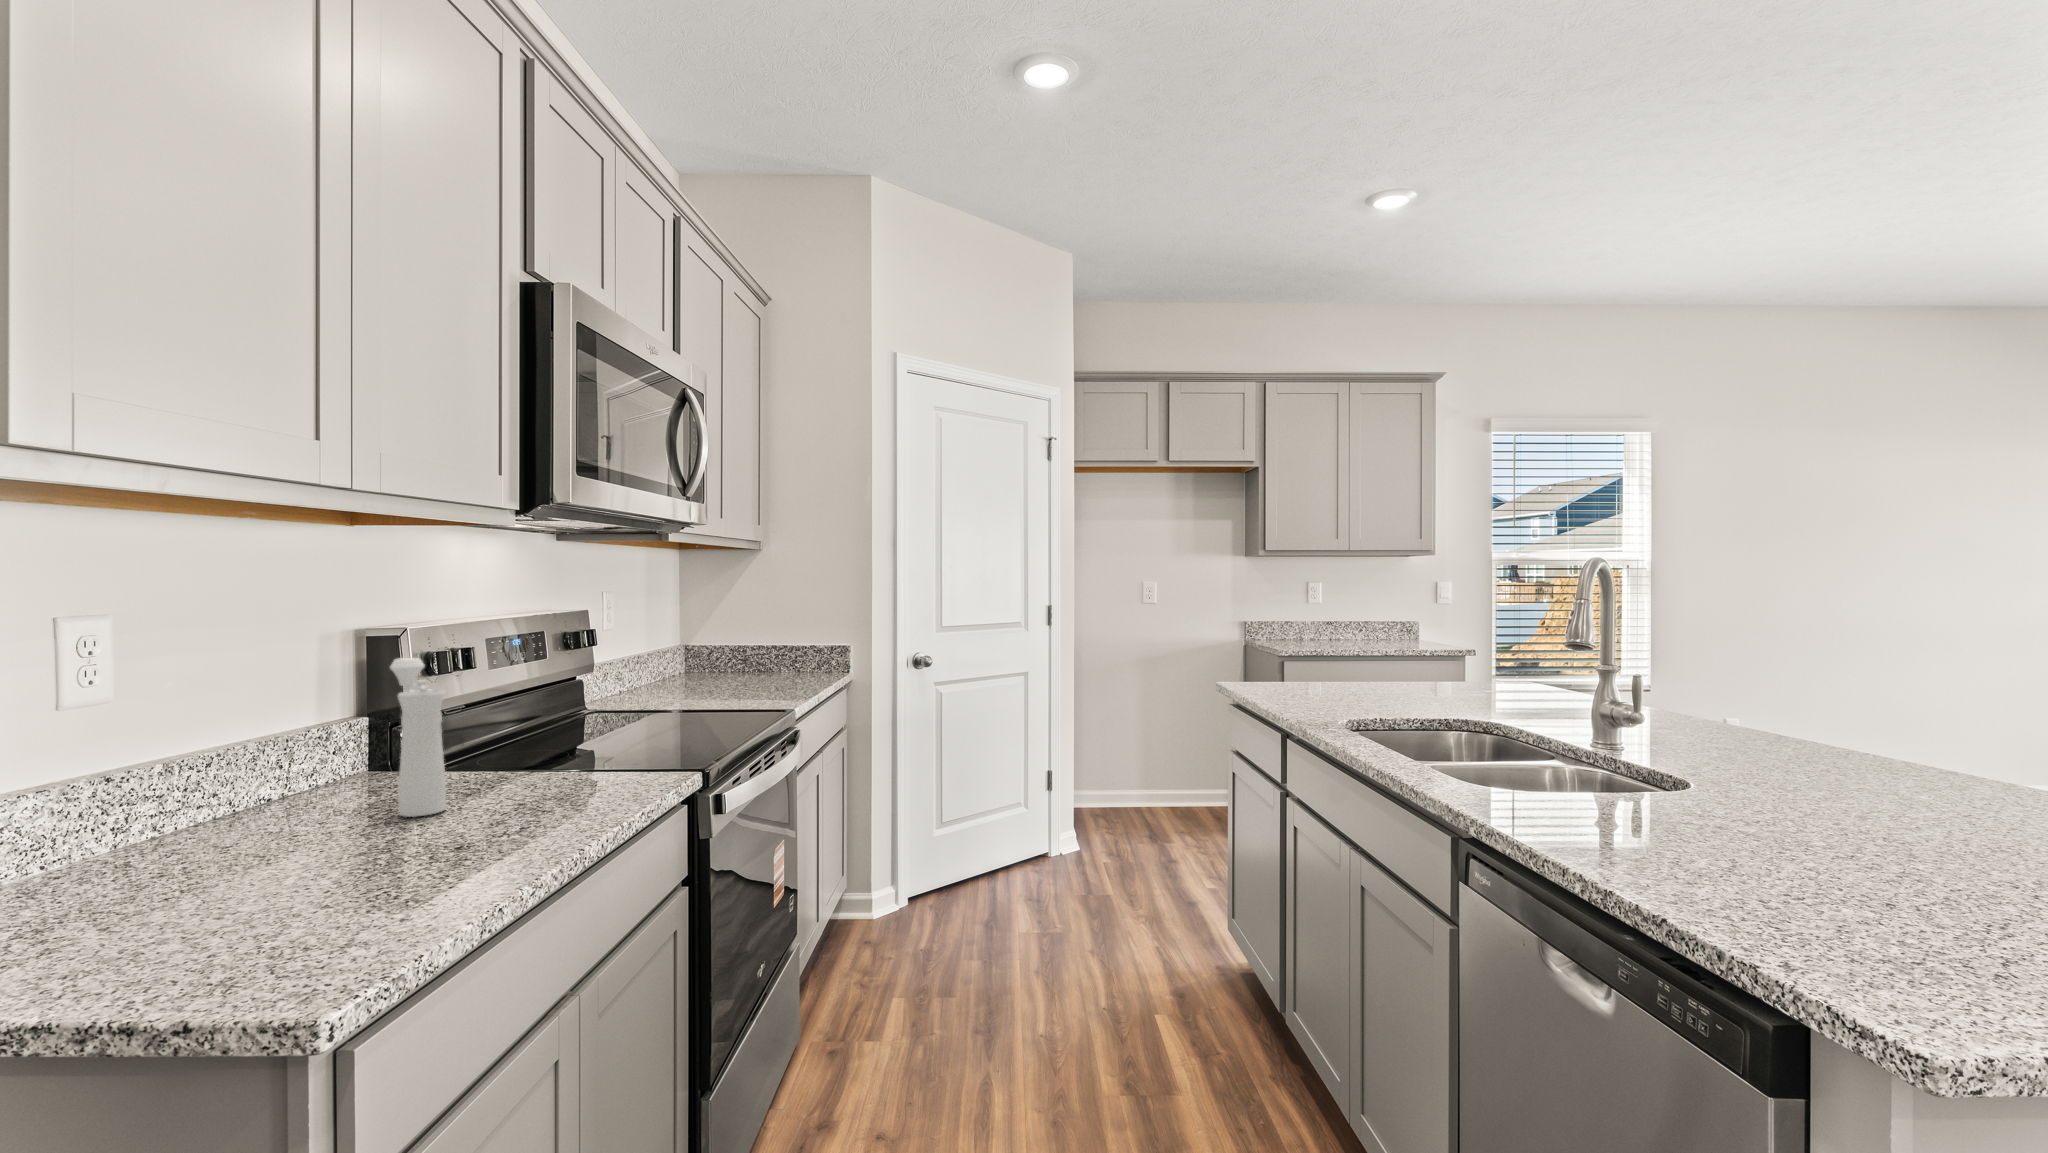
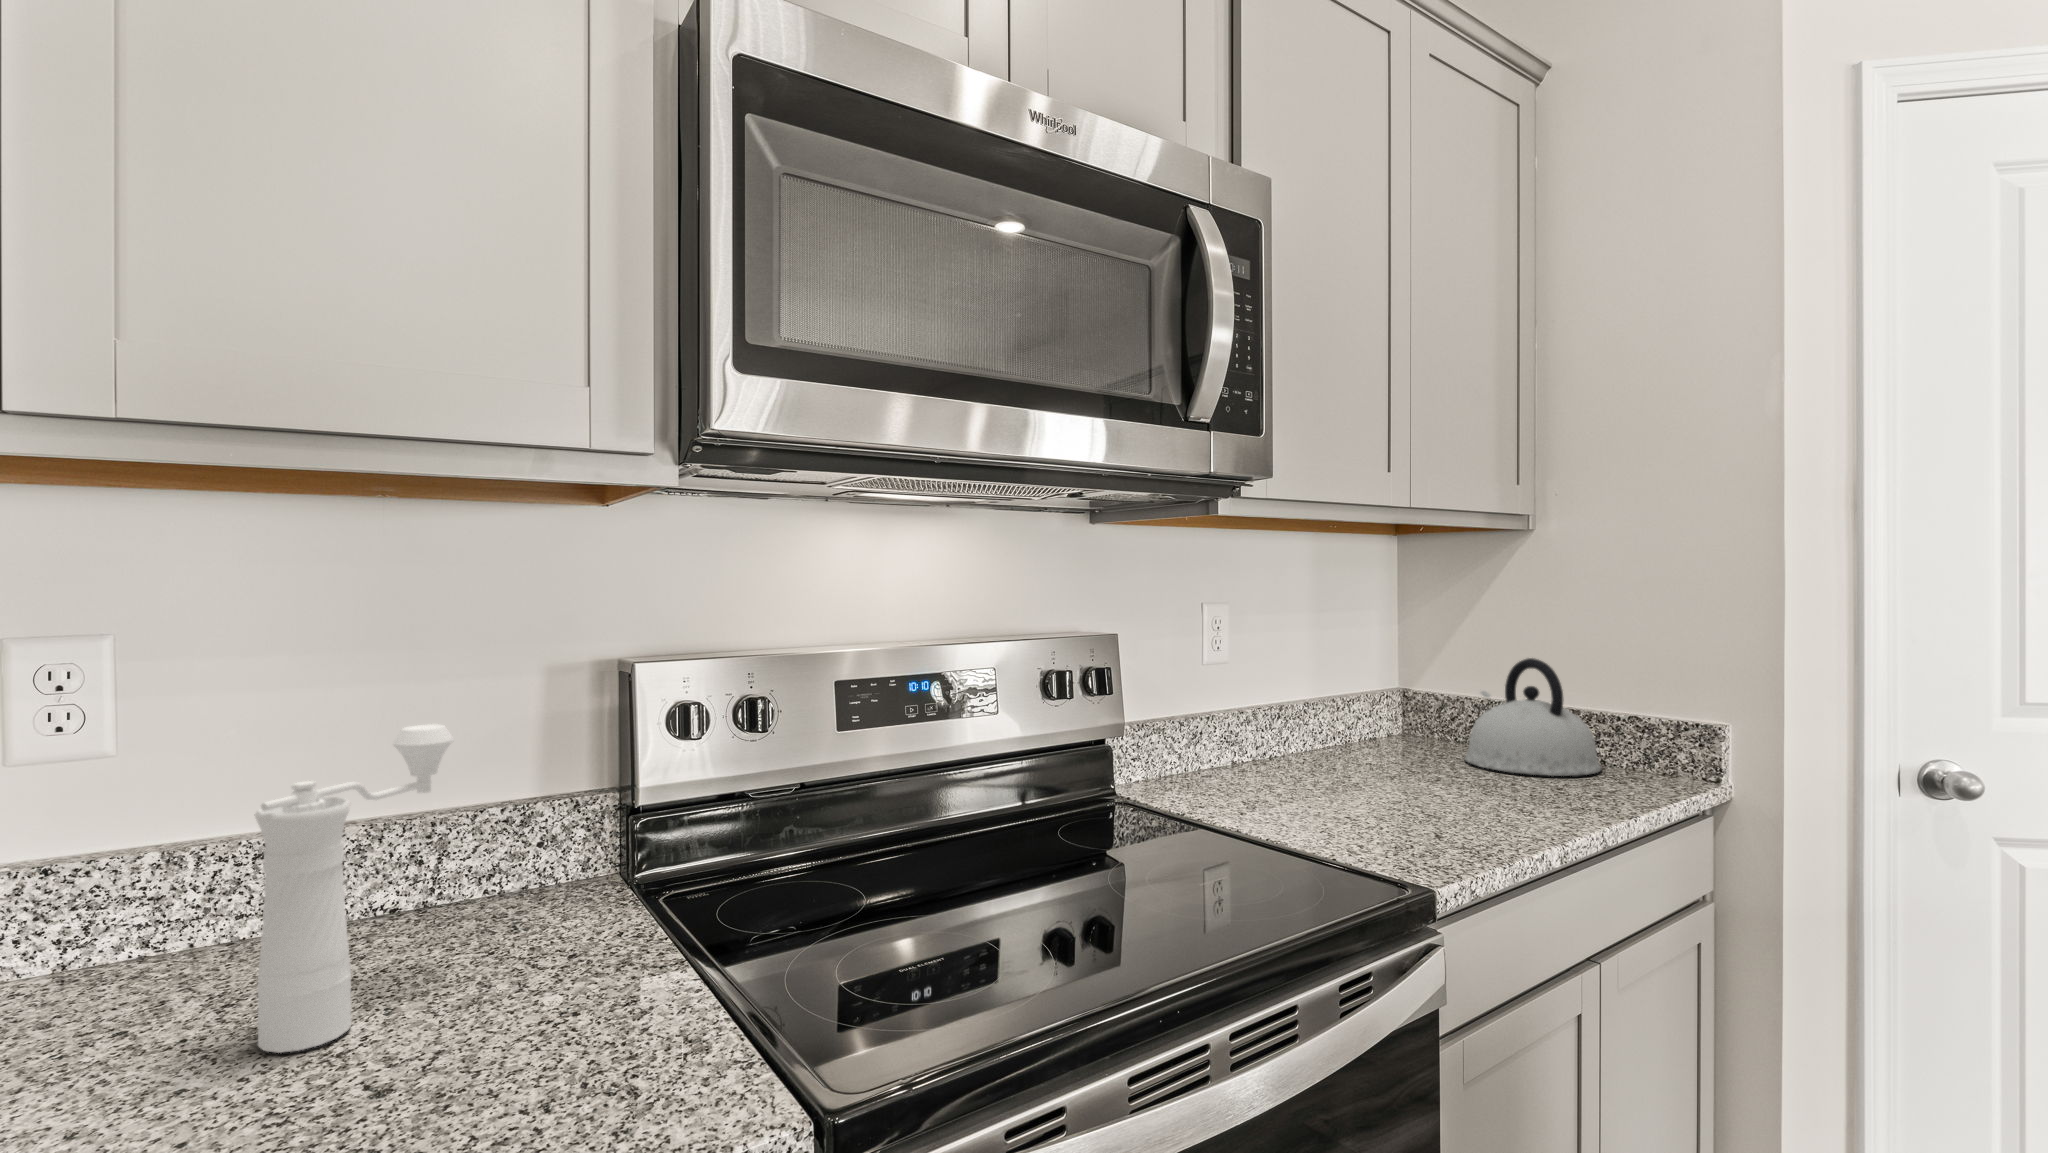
kettle: none [730,621,797,681] -> present [1465,658,1601,776]

